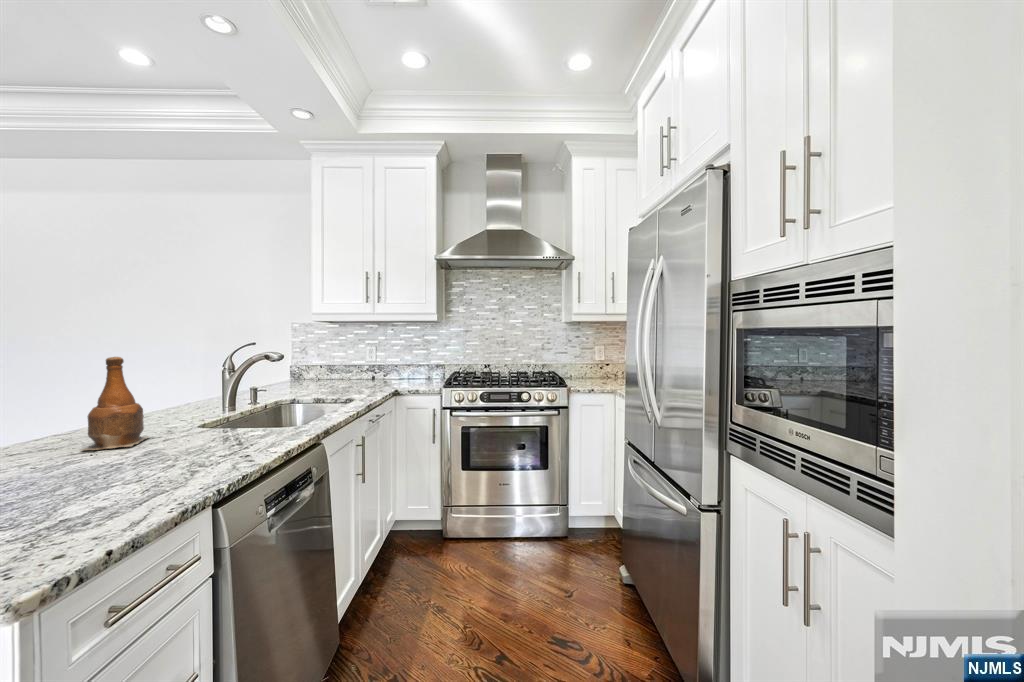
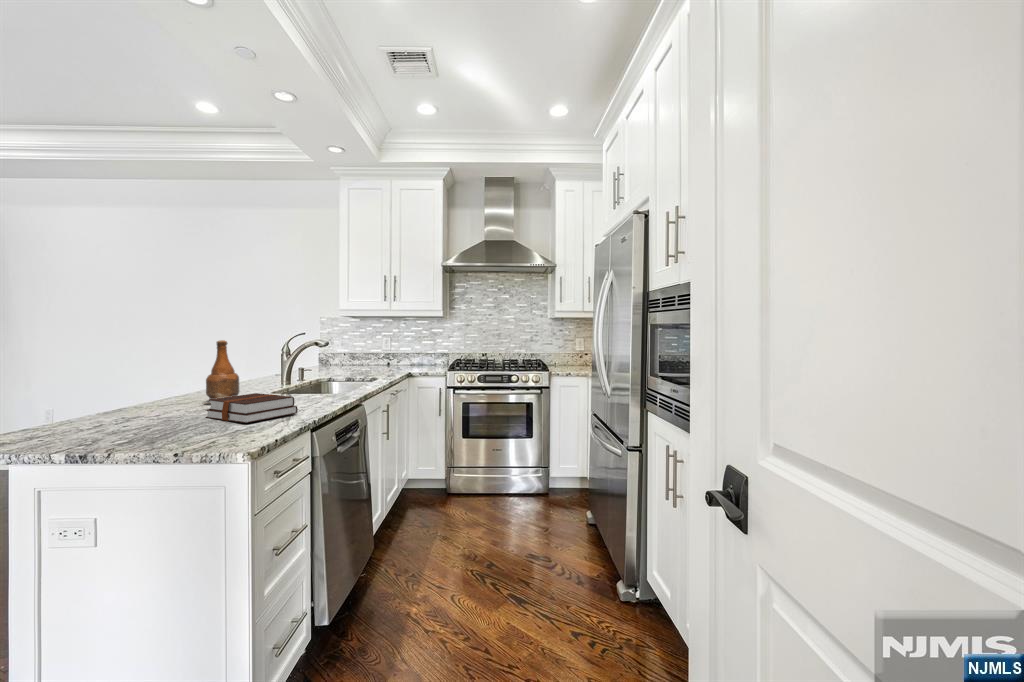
hardback book: none [53,437,206,499] -> present [206,393,298,423]

